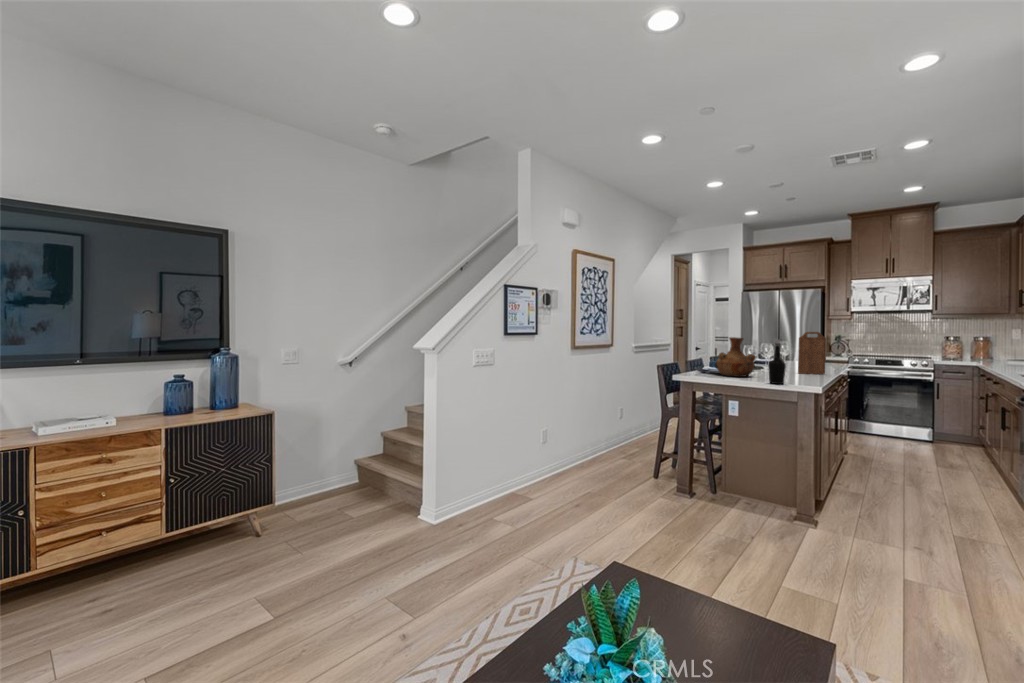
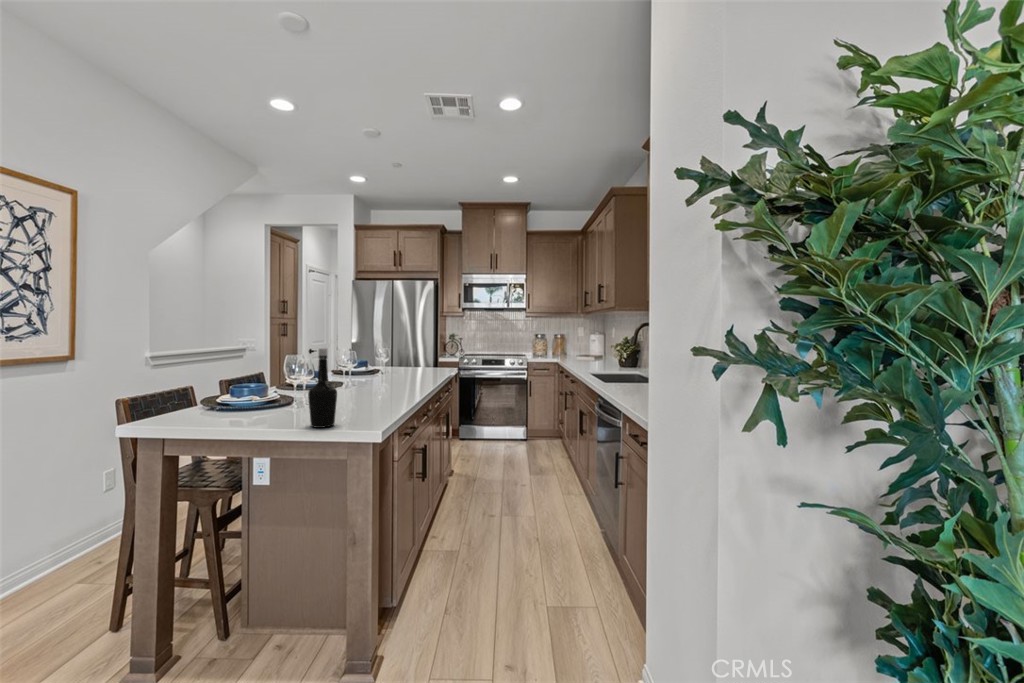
cutting board: present [798,332,826,374] -> none [385,332,419,392]
vase: present [715,337,756,377] -> none [237,342,309,412]

